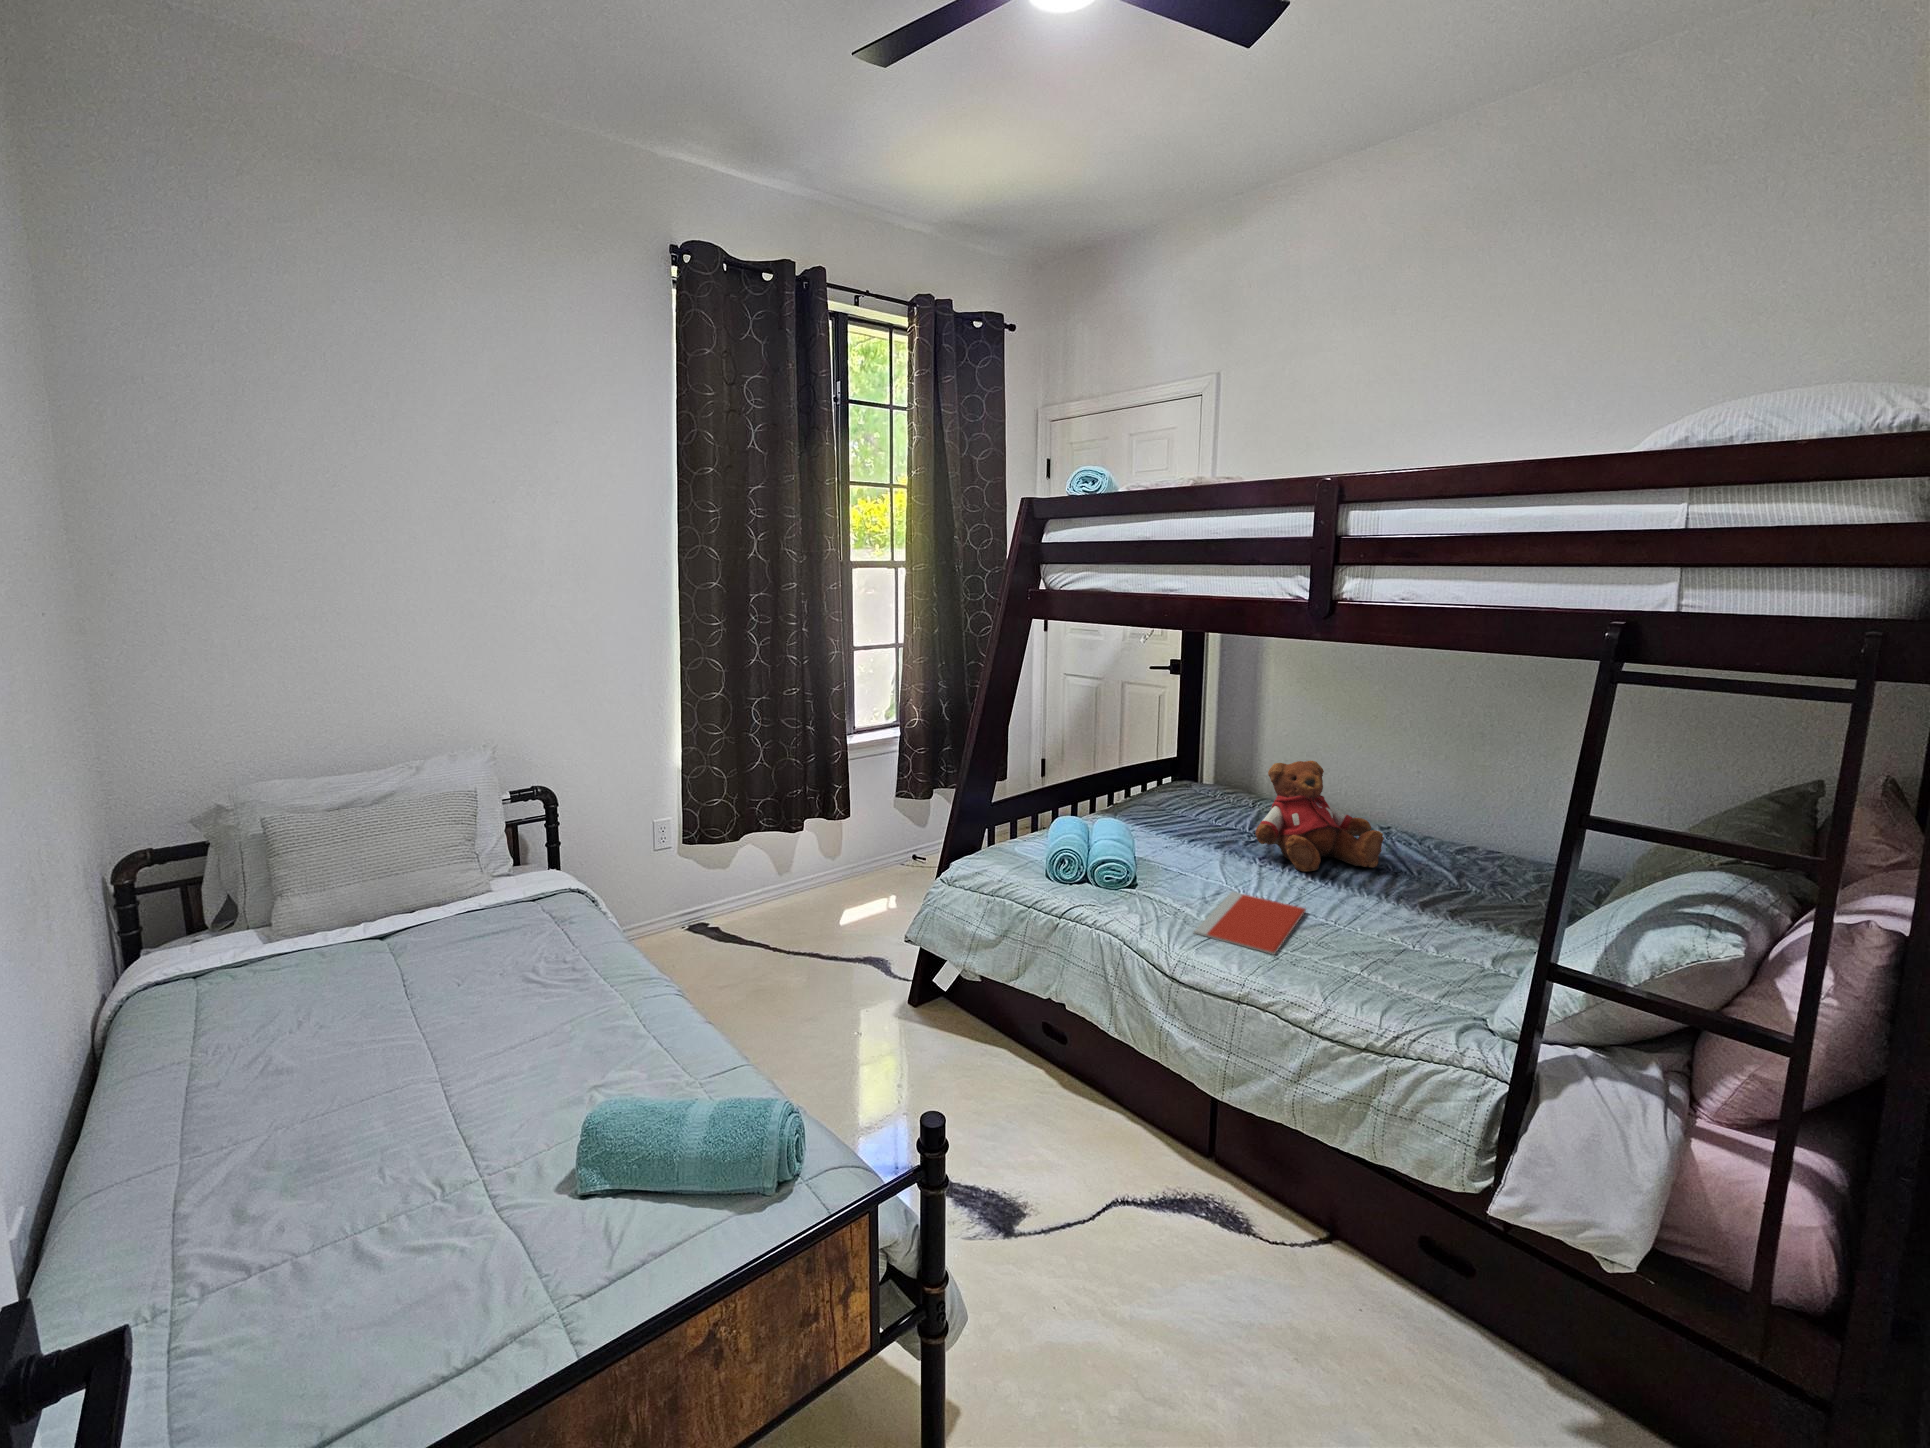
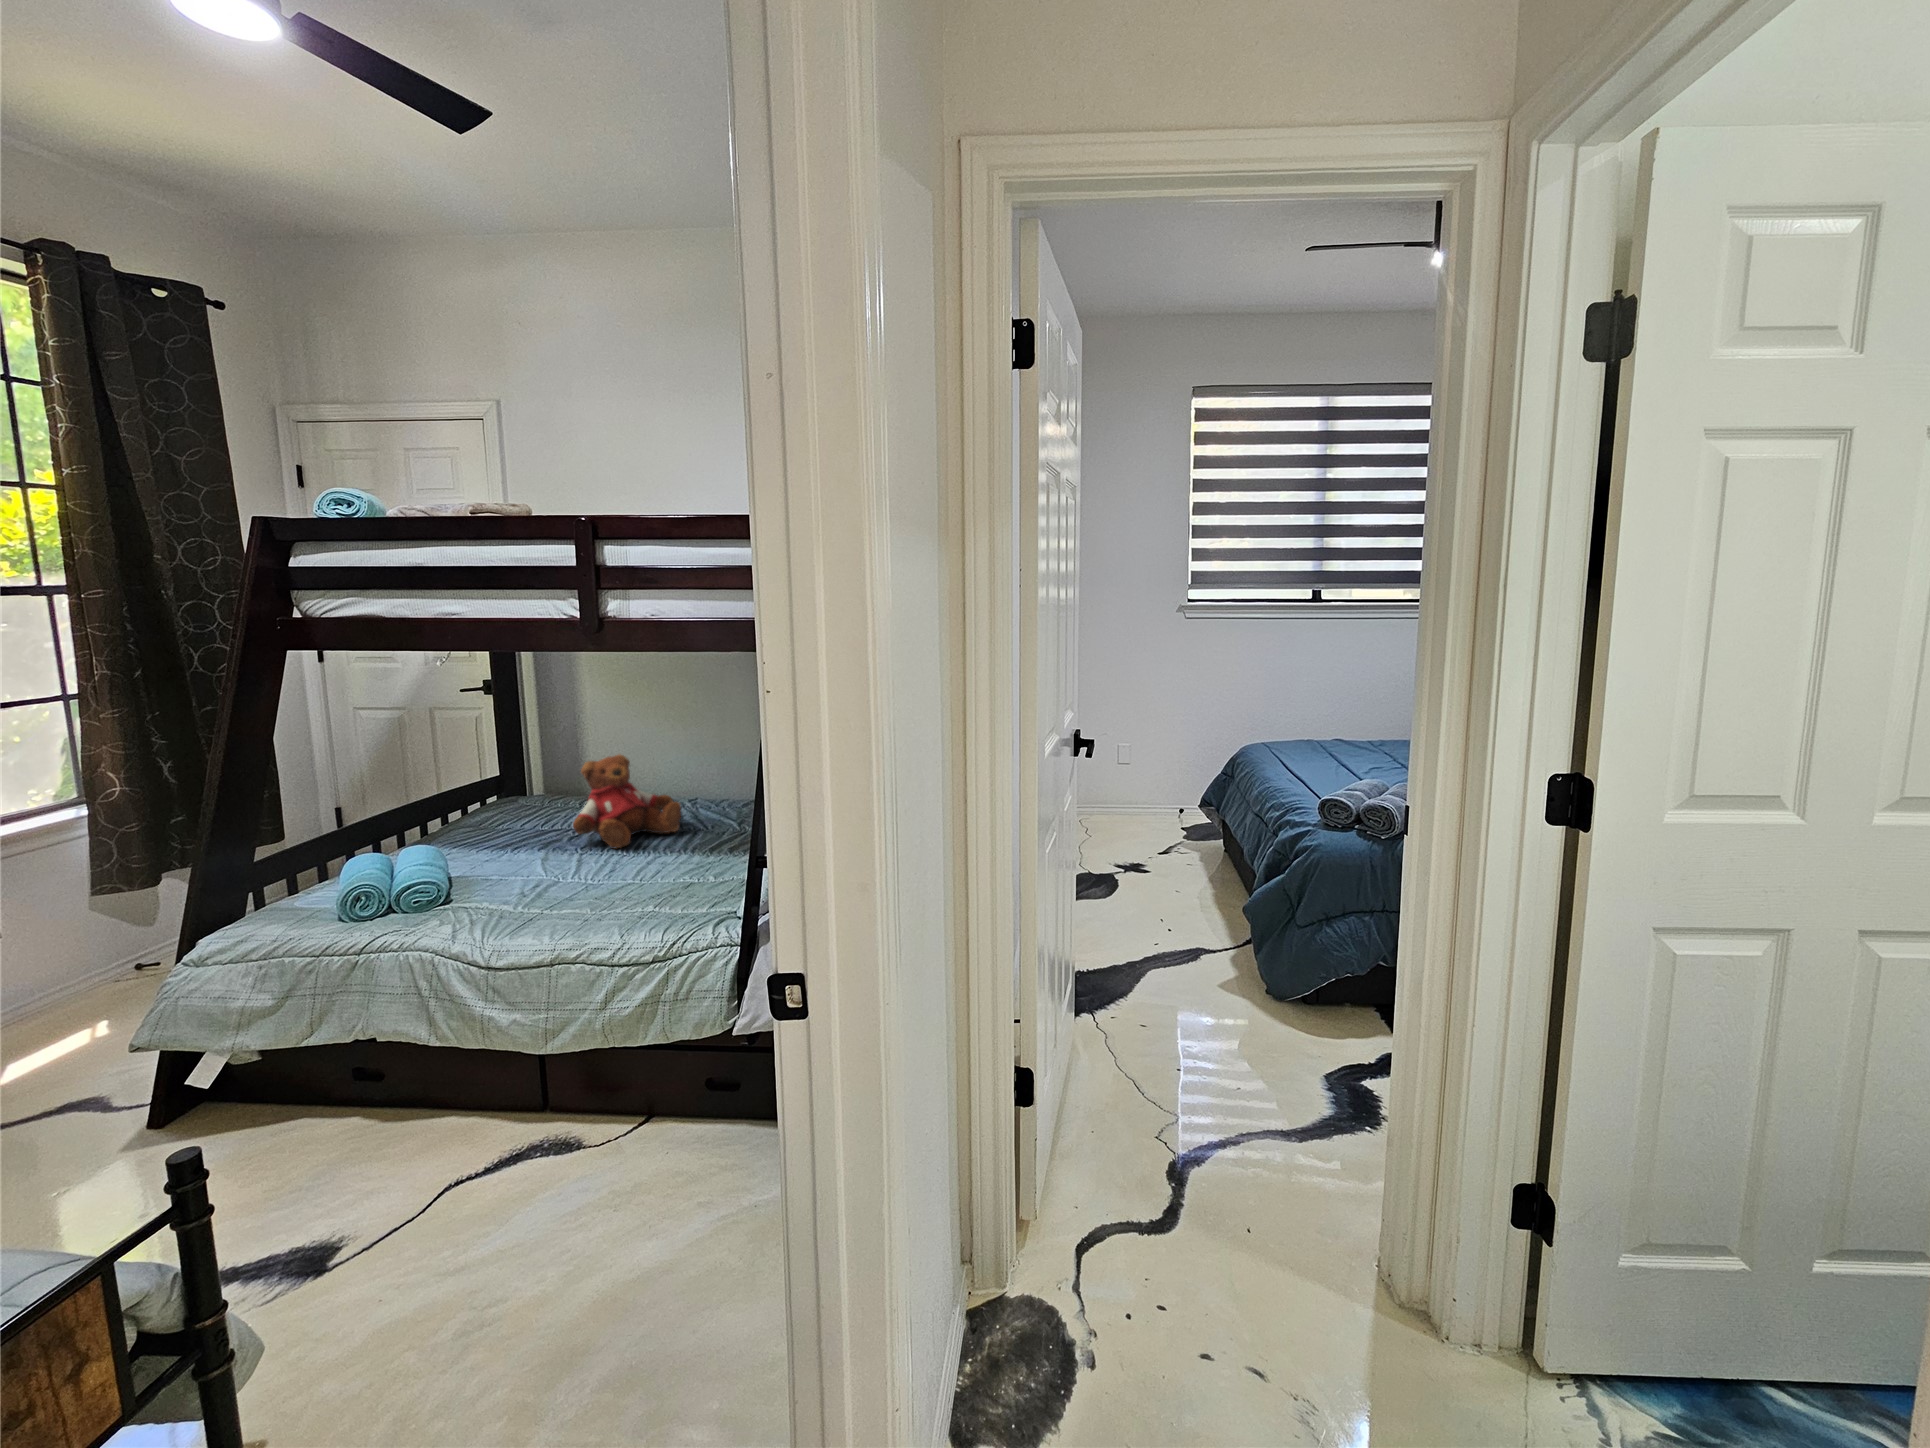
notebook: present [1194,892,1306,955] -> none [507,876,615,923]

